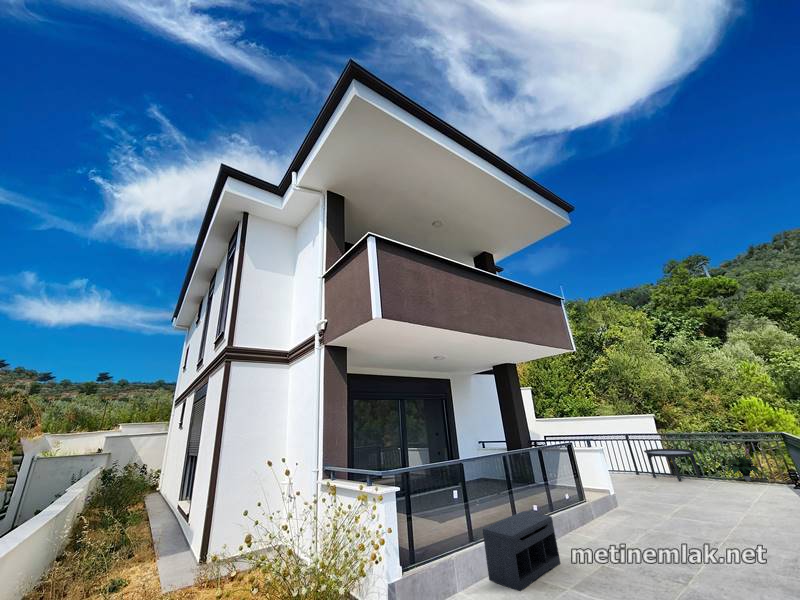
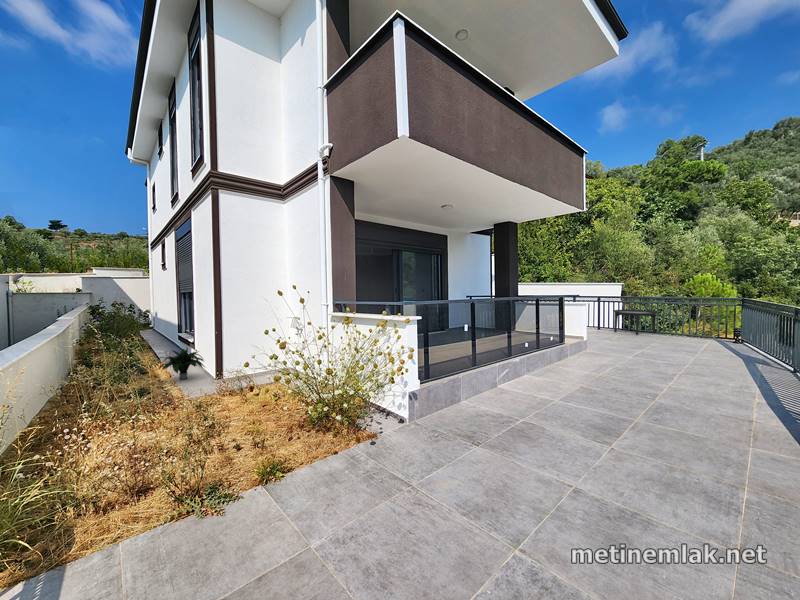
potted plant: present [727,455,763,481] -> present [158,348,205,380]
bench: present [483,511,561,591] -> none [485,345,545,400]

